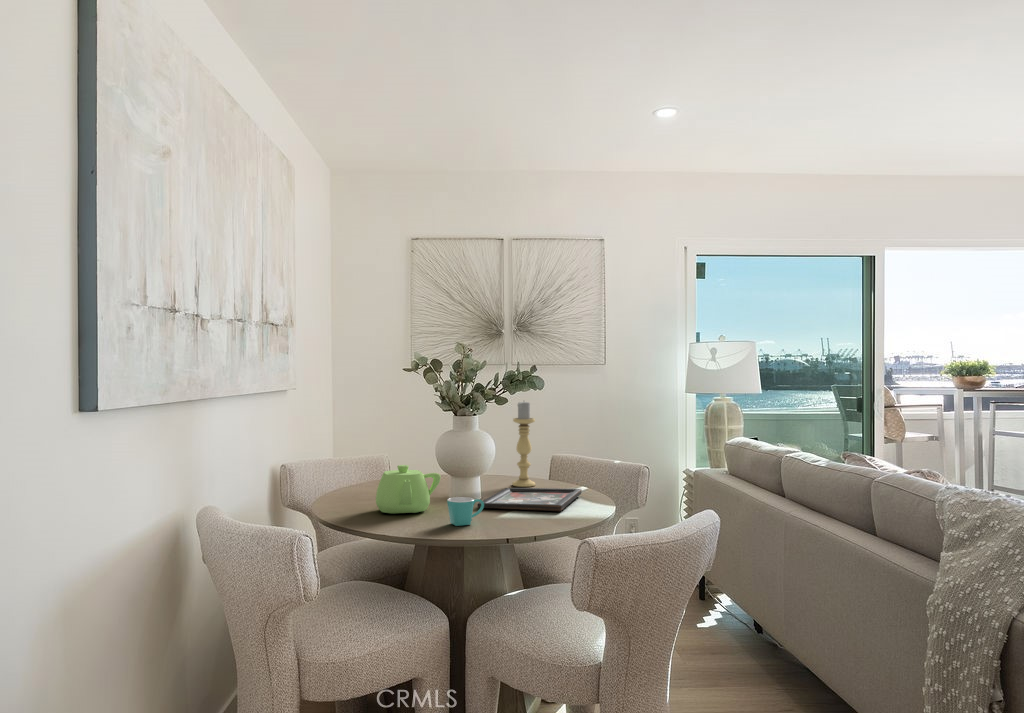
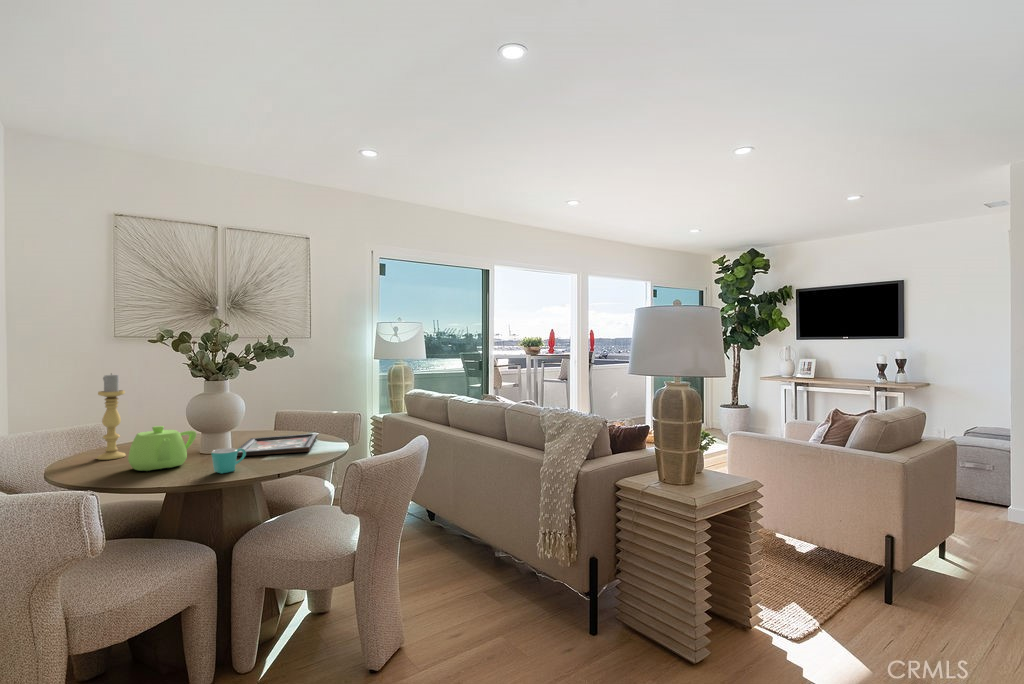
candle holder: present [512,402,535,487] -> present [97,374,126,460]

